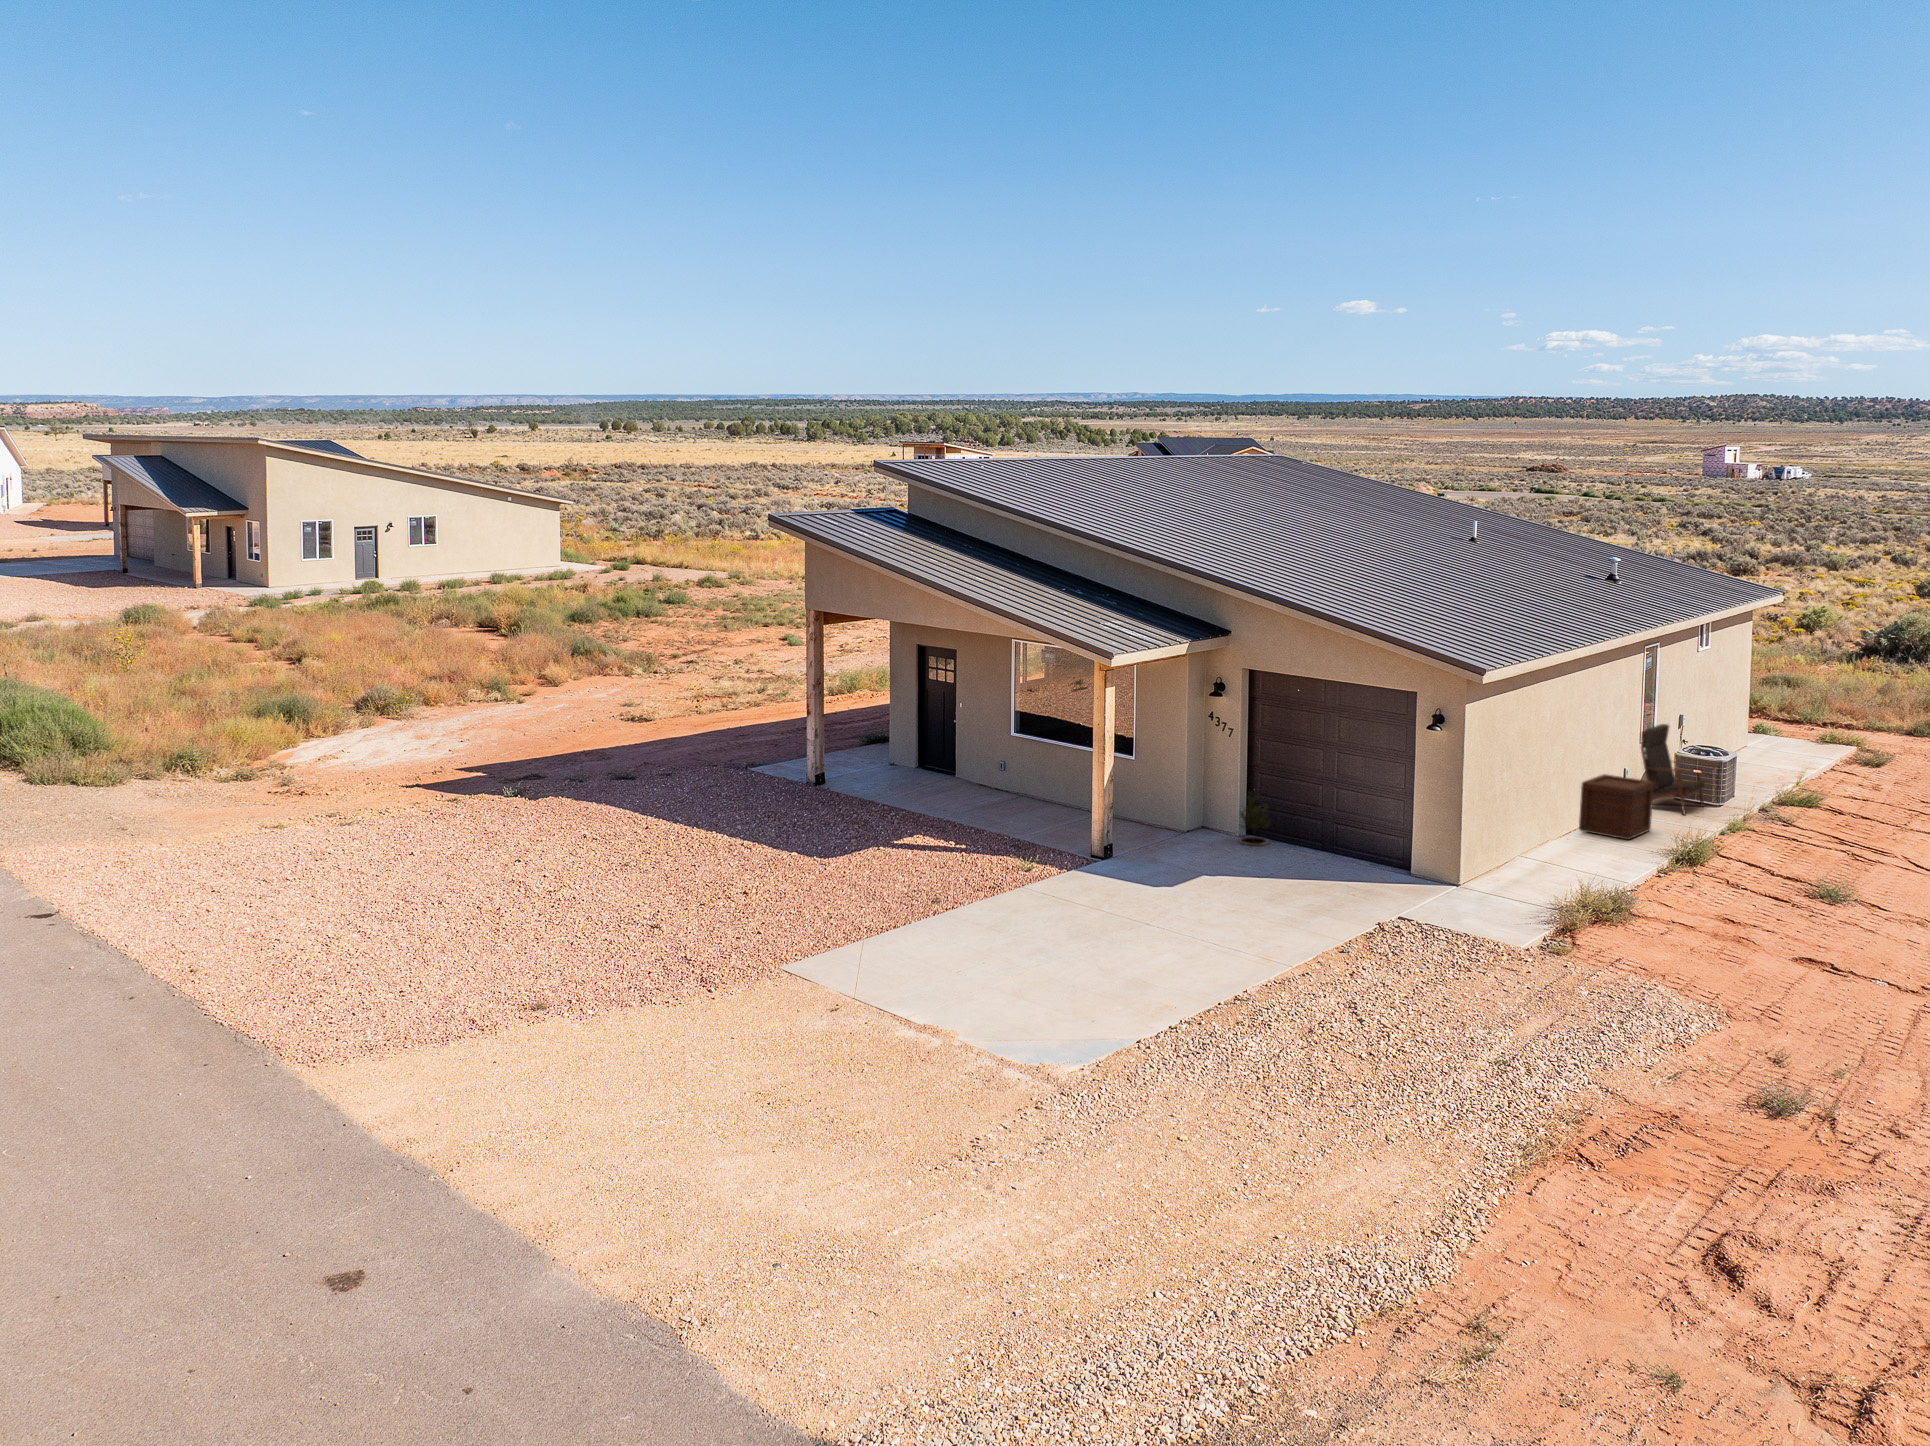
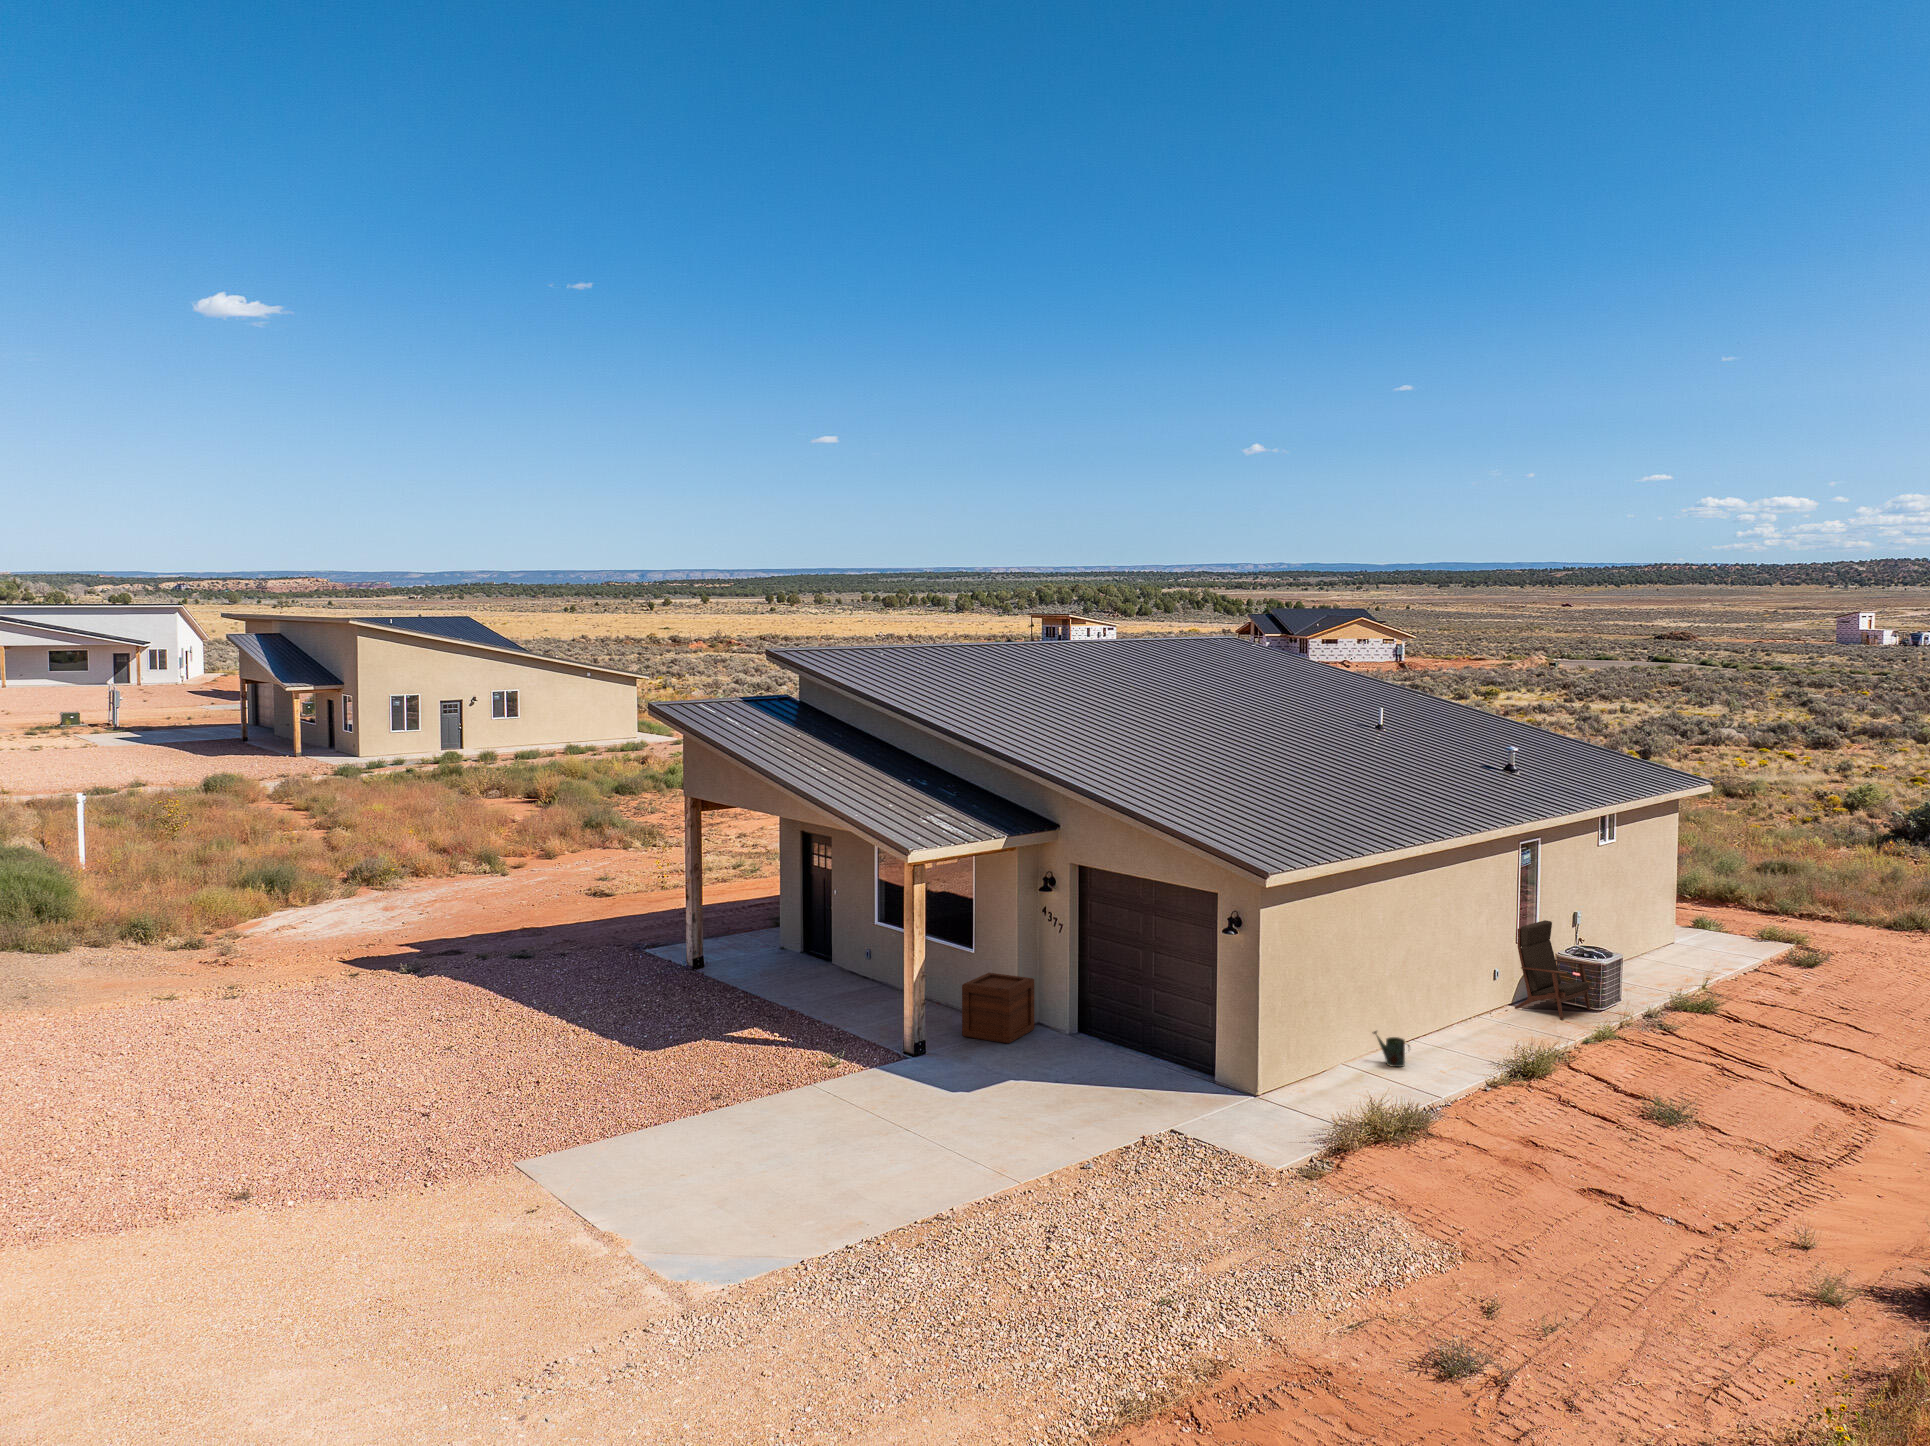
wooden crate: present [1579,774,1654,840] -> present [962,973,1034,1044]
potted tree: present [1239,794,1269,846] -> none [1063,986,1100,1045]
watering can: none [1537,825,1578,858] -> present [1373,1031,1405,1067]

